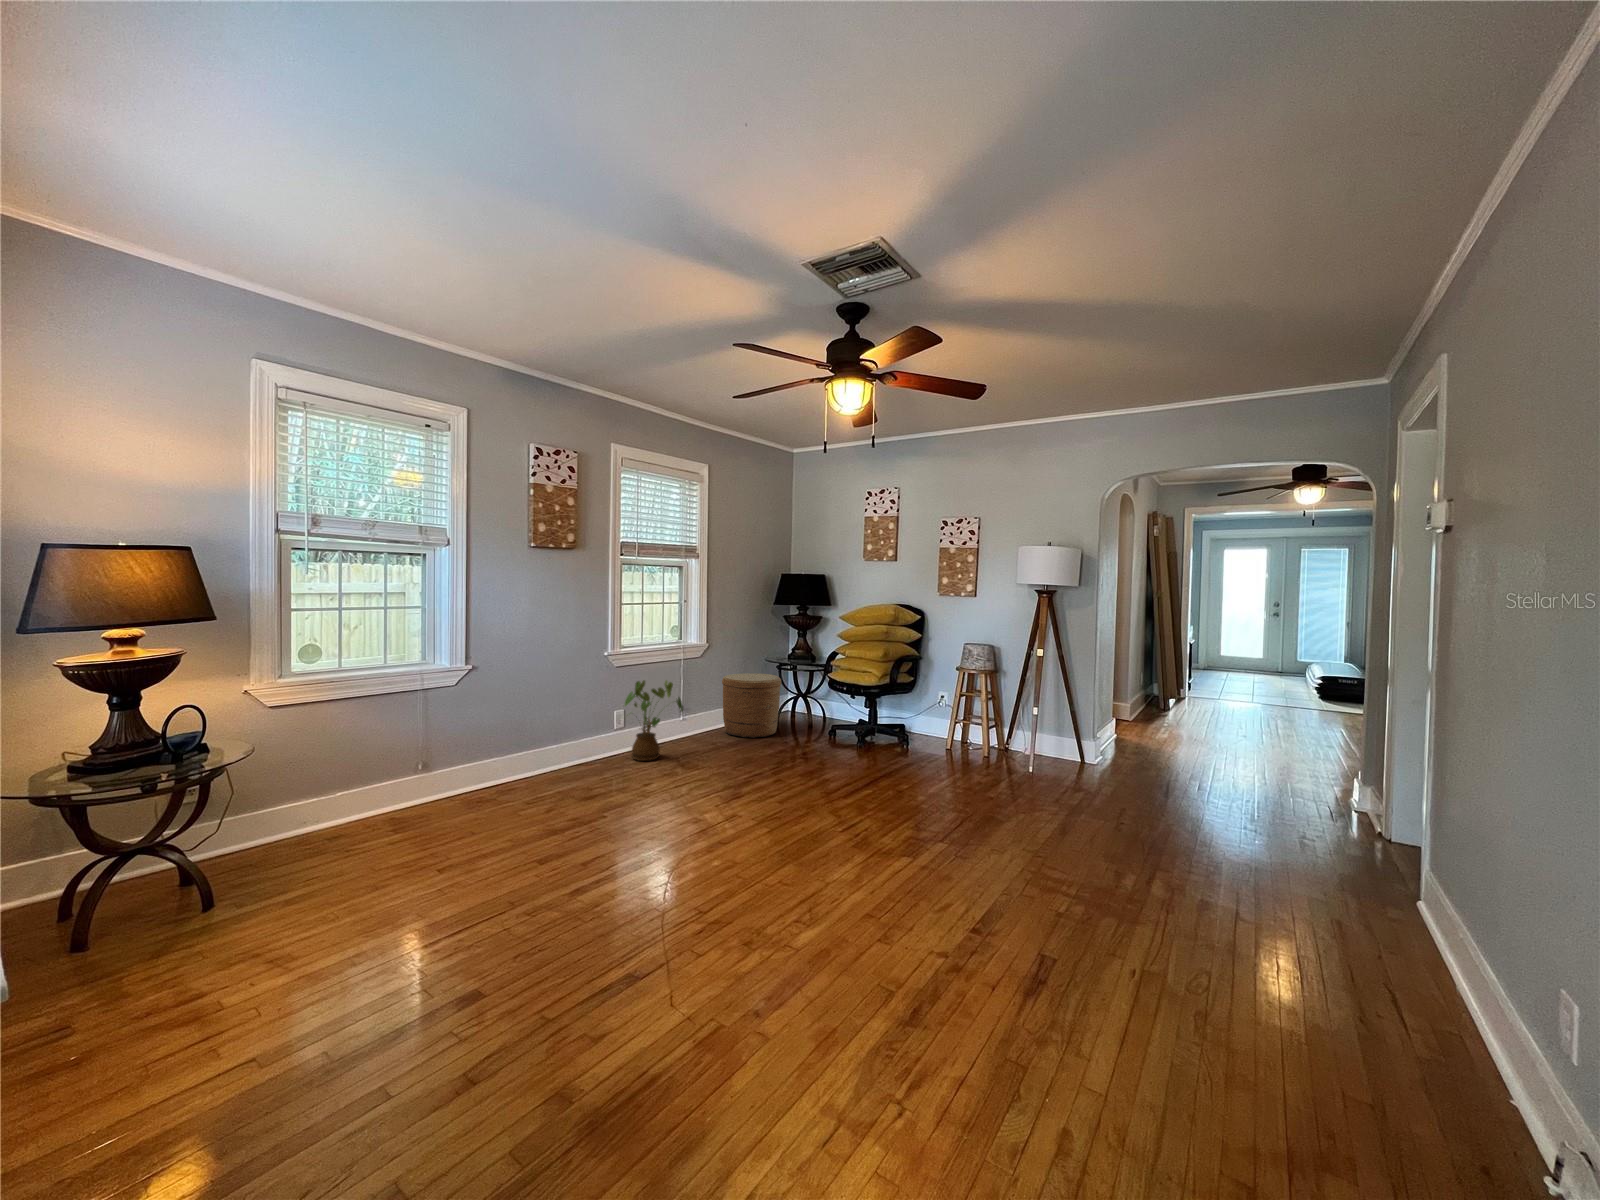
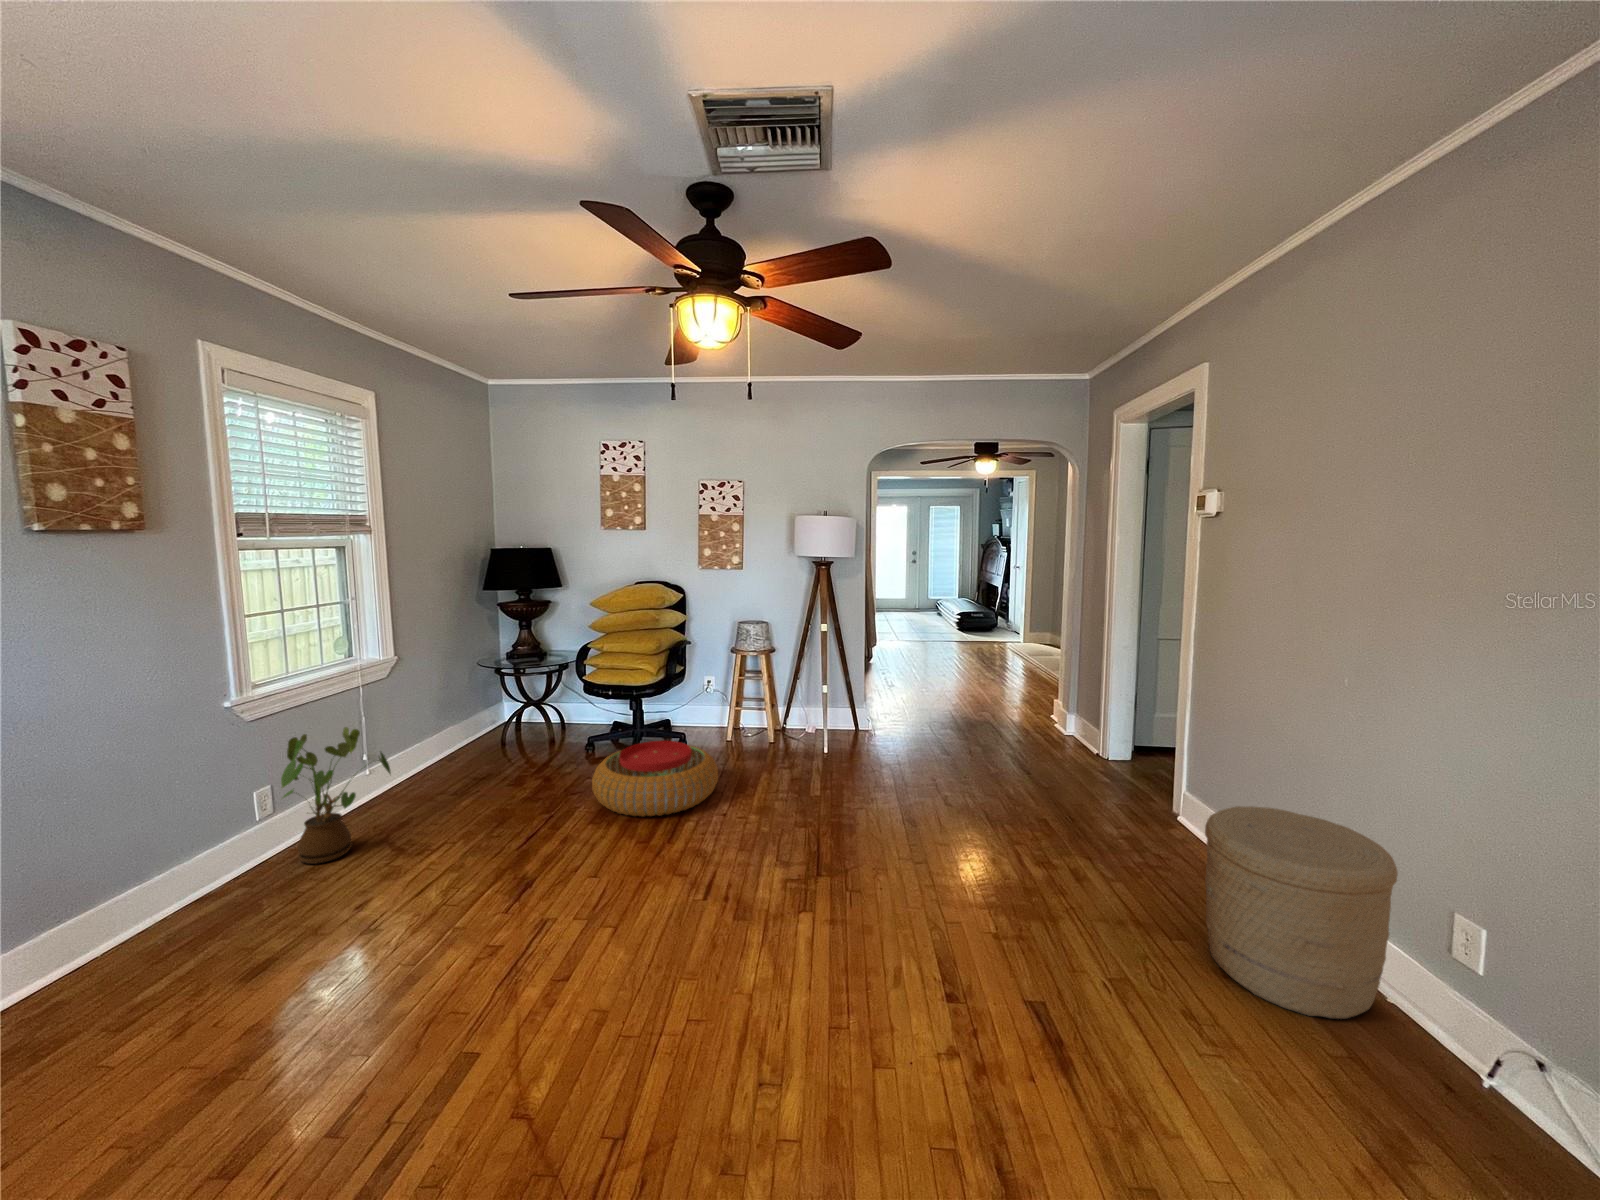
basket: present [722,673,781,738] -> present [1205,806,1398,1019]
pouf: none [809,727,910,781] -> present [592,741,718,816]

